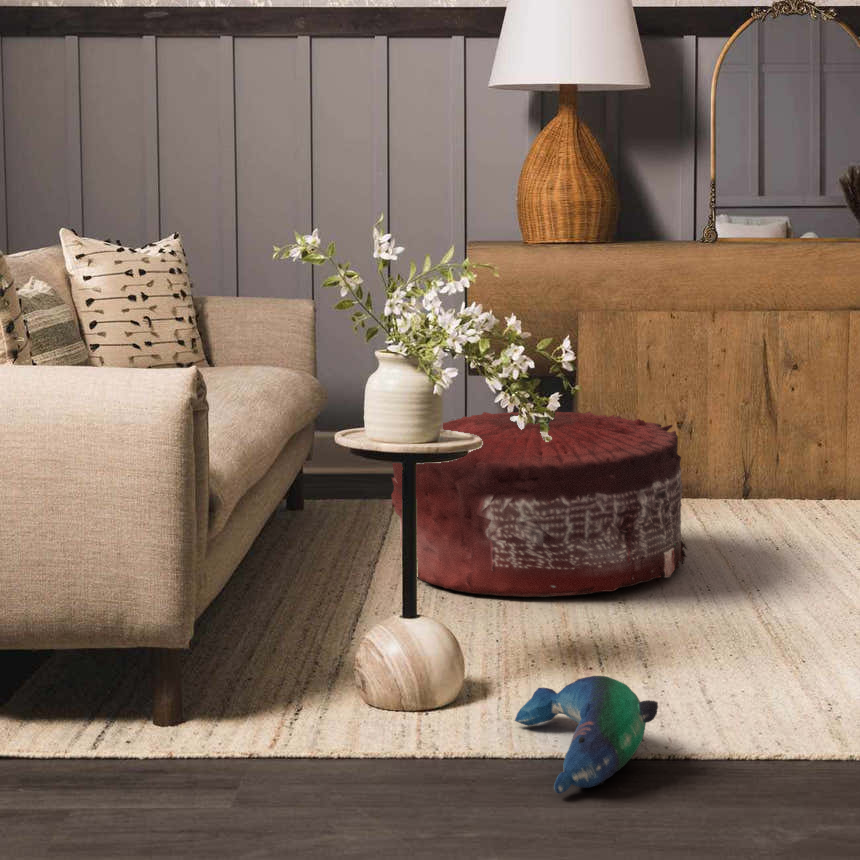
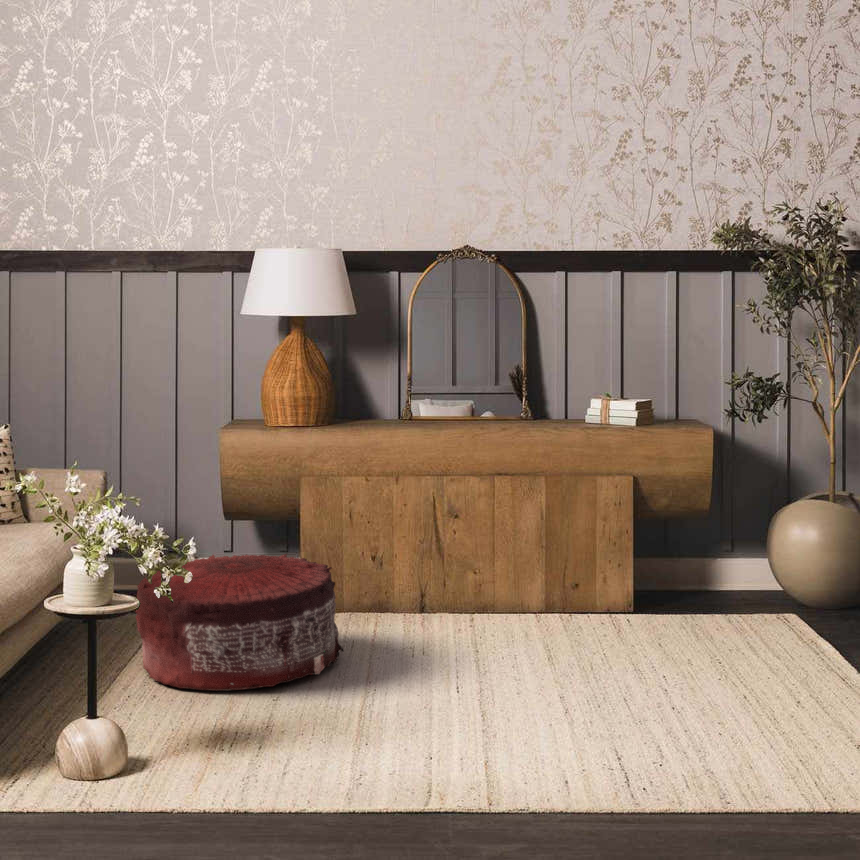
plush toy: present [515,676,658,794] -> none [145,758,225,837]

